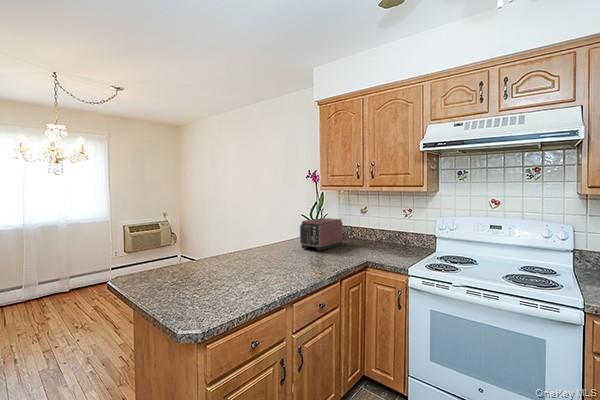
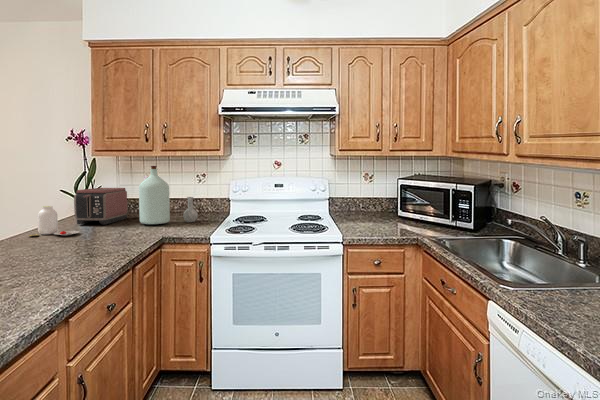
bottle: none [346,202,399,256] -> present [139,166,198,224]
jar: none [262,234,295,260] -> present [29,206,79,236]

